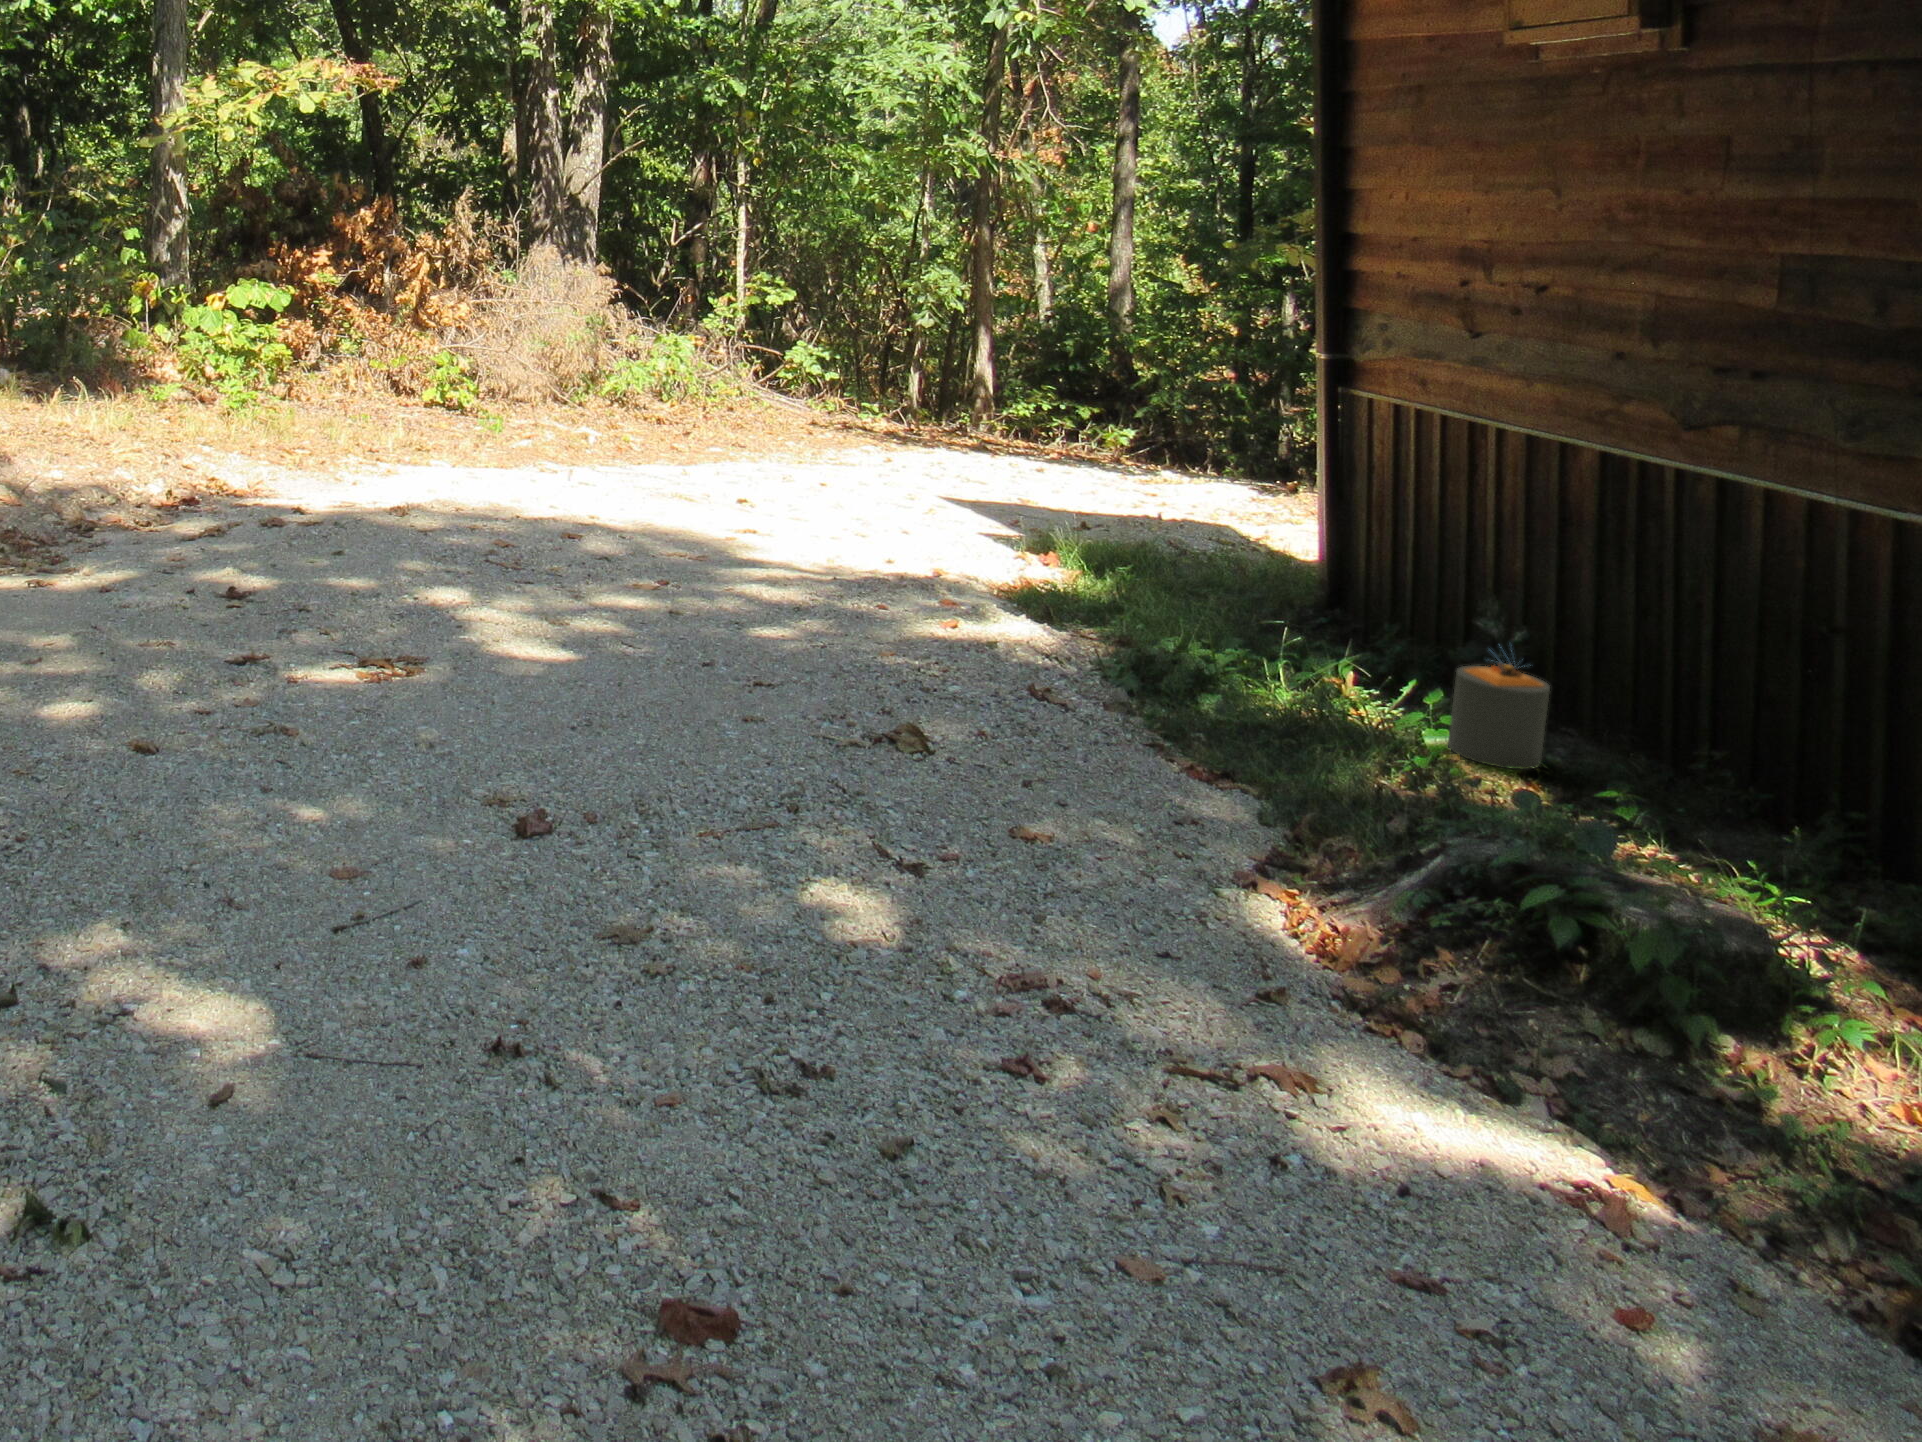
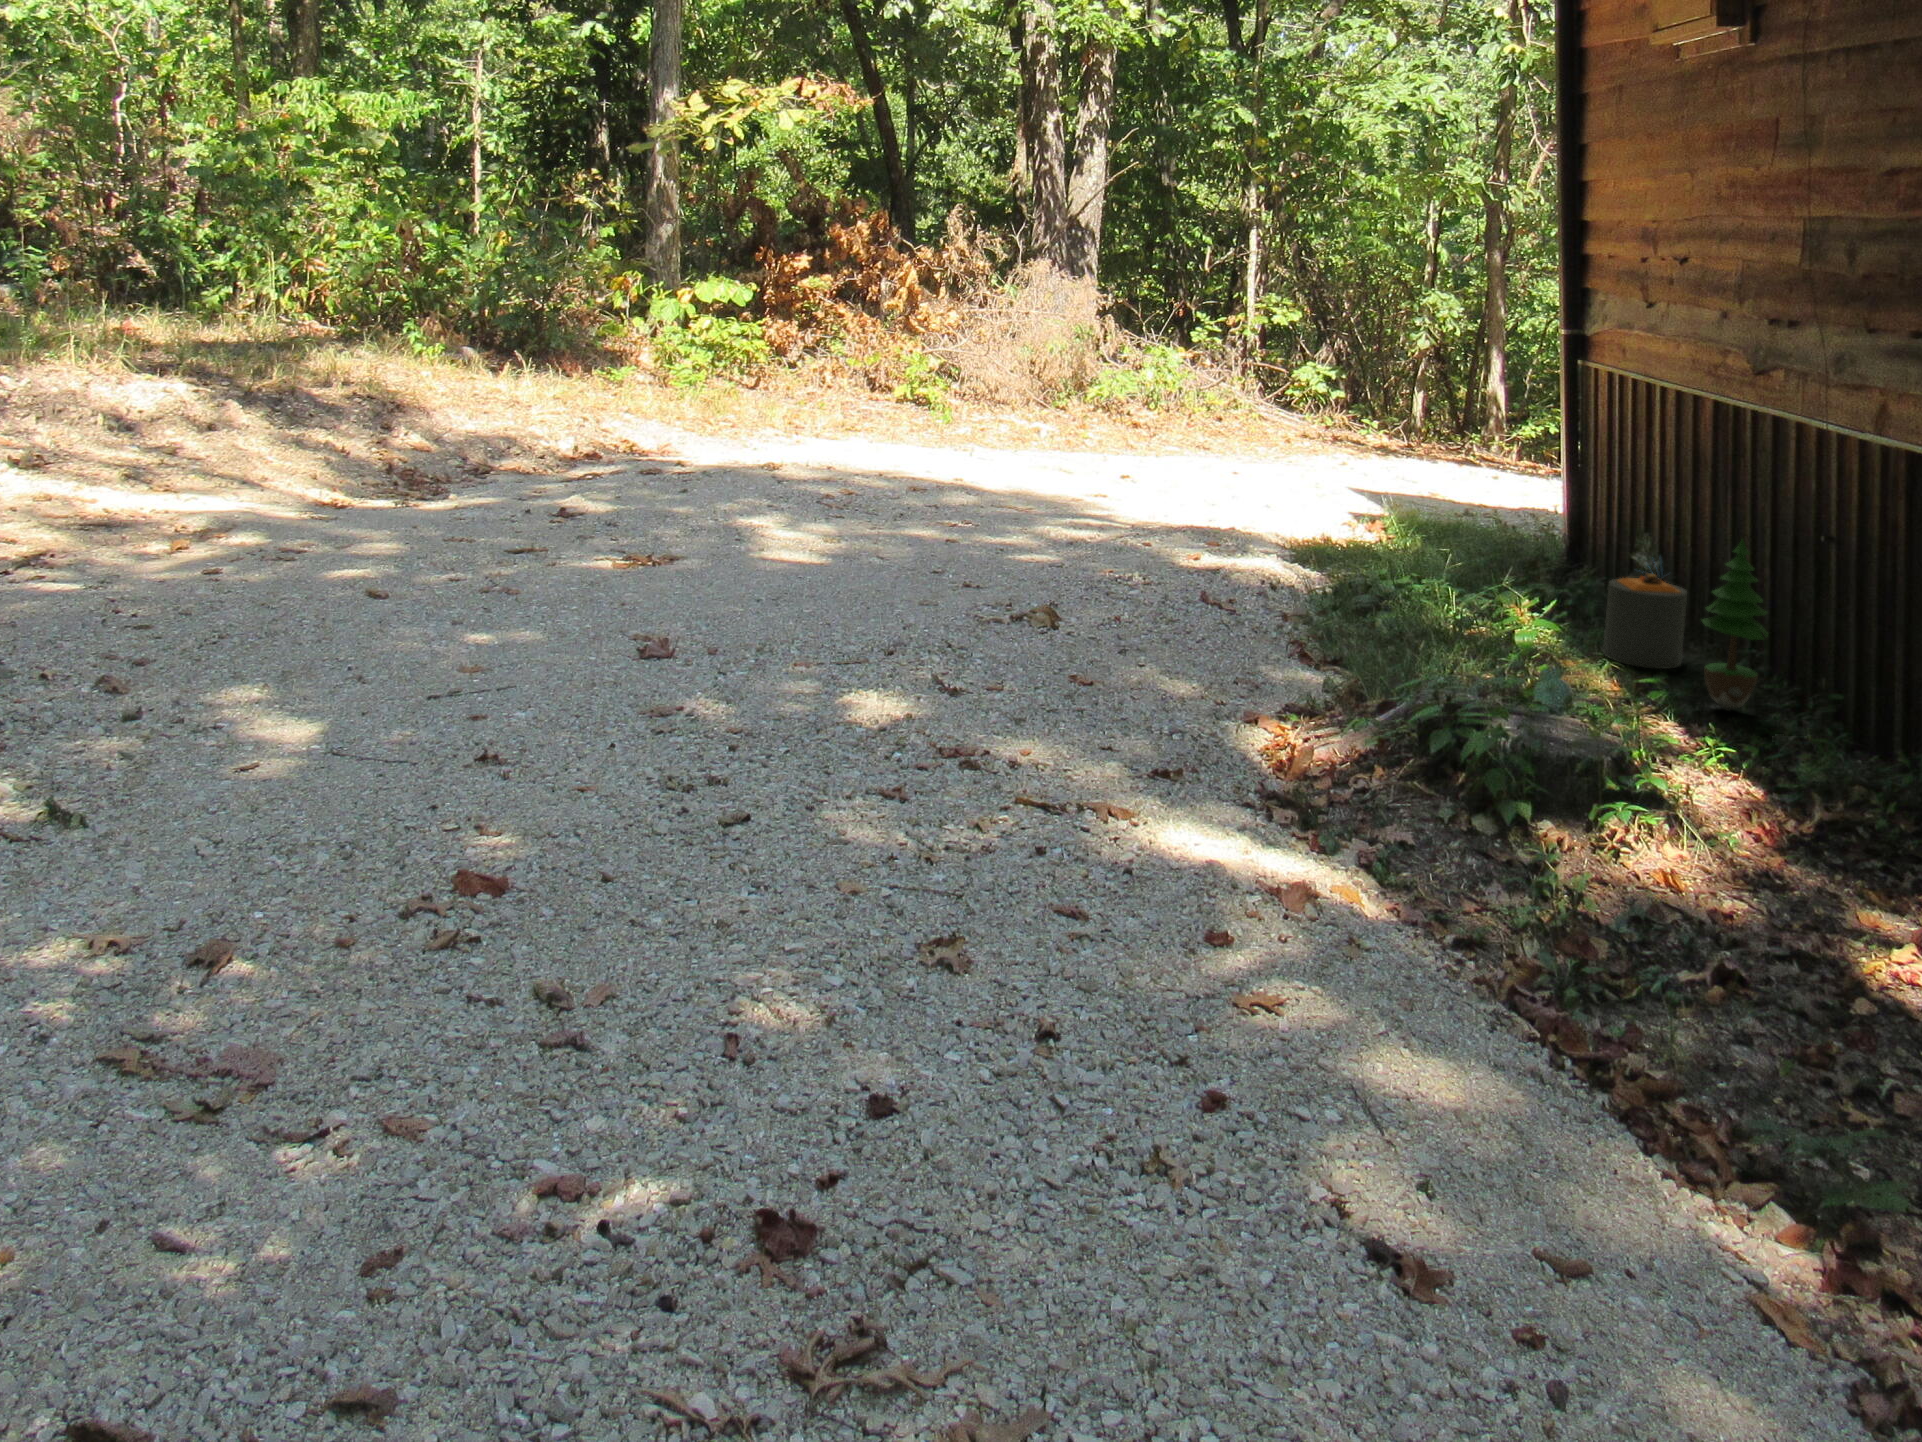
potted tree: none [1623,647,1709,833] -> present [1702,540,1768,711]

